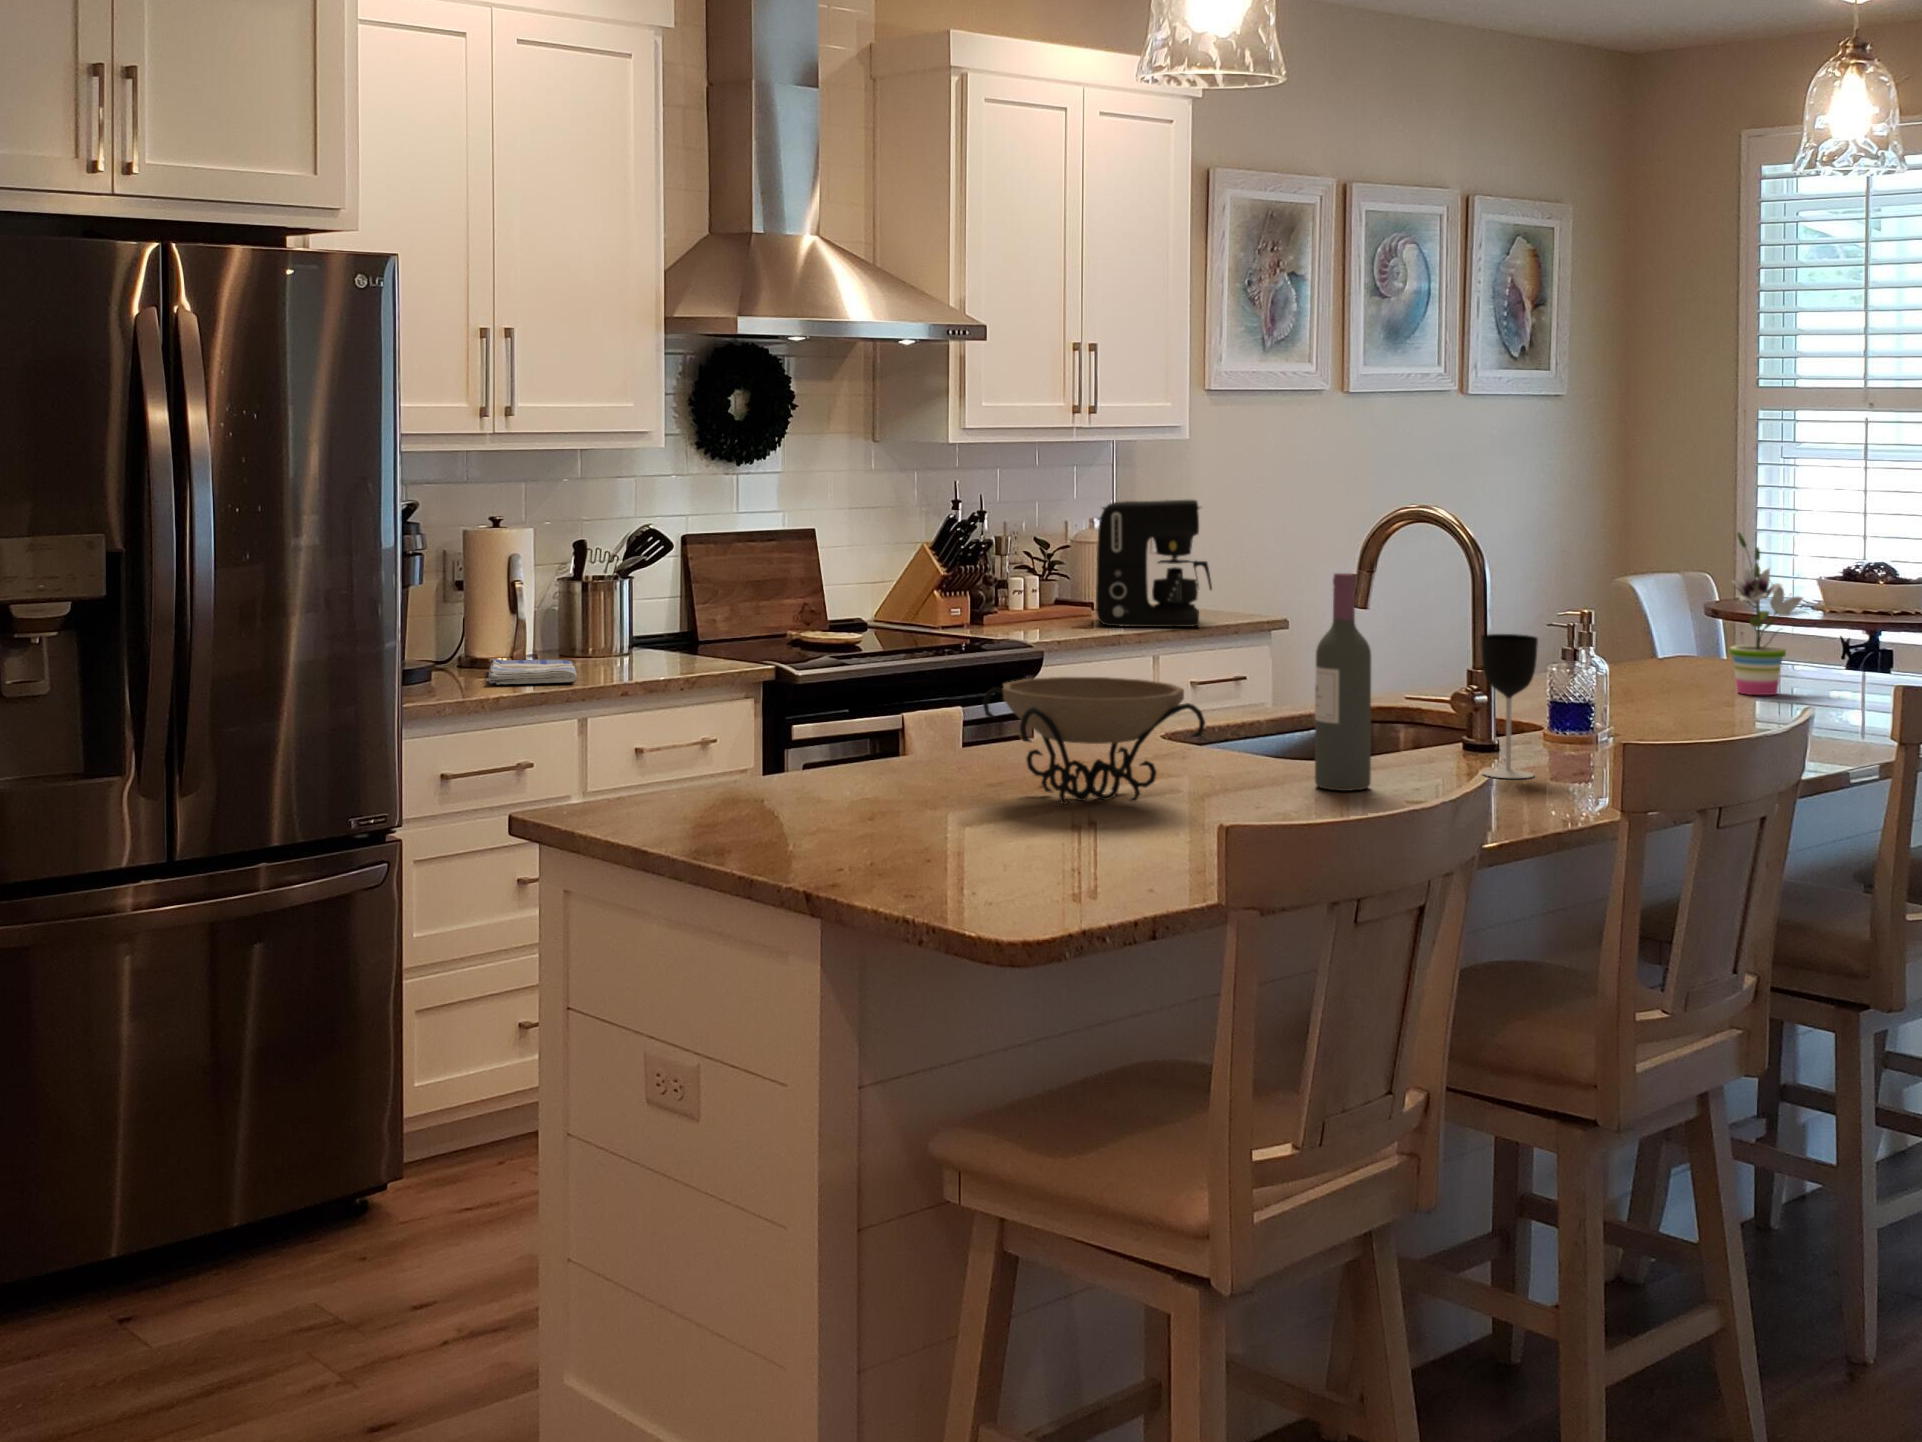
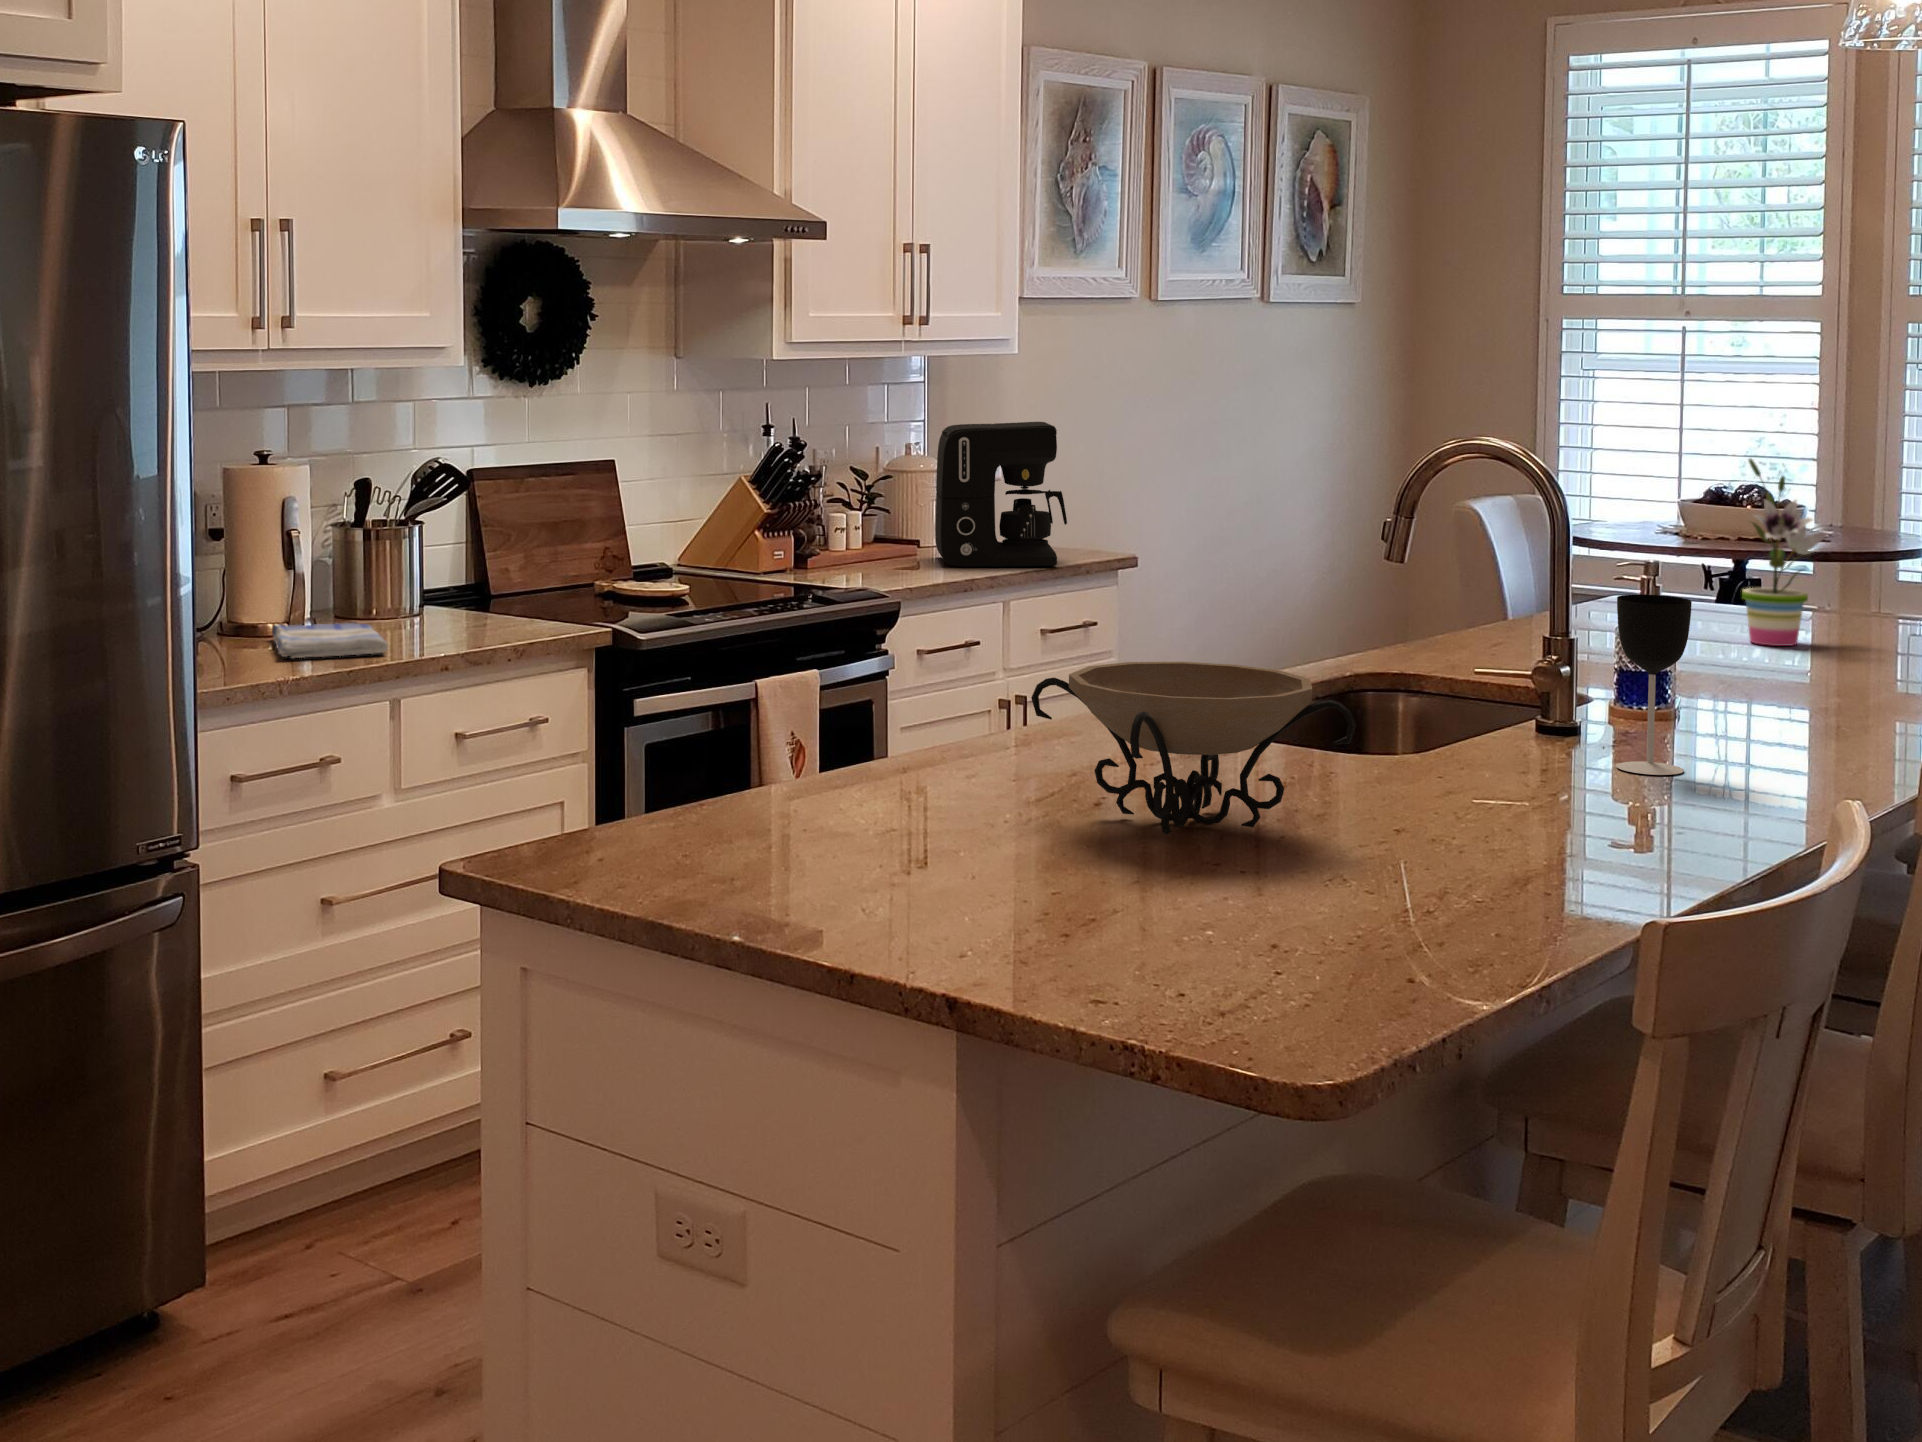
wine bottle: present [1315,573,1371,791] -> none [1441,524,1517,800]

